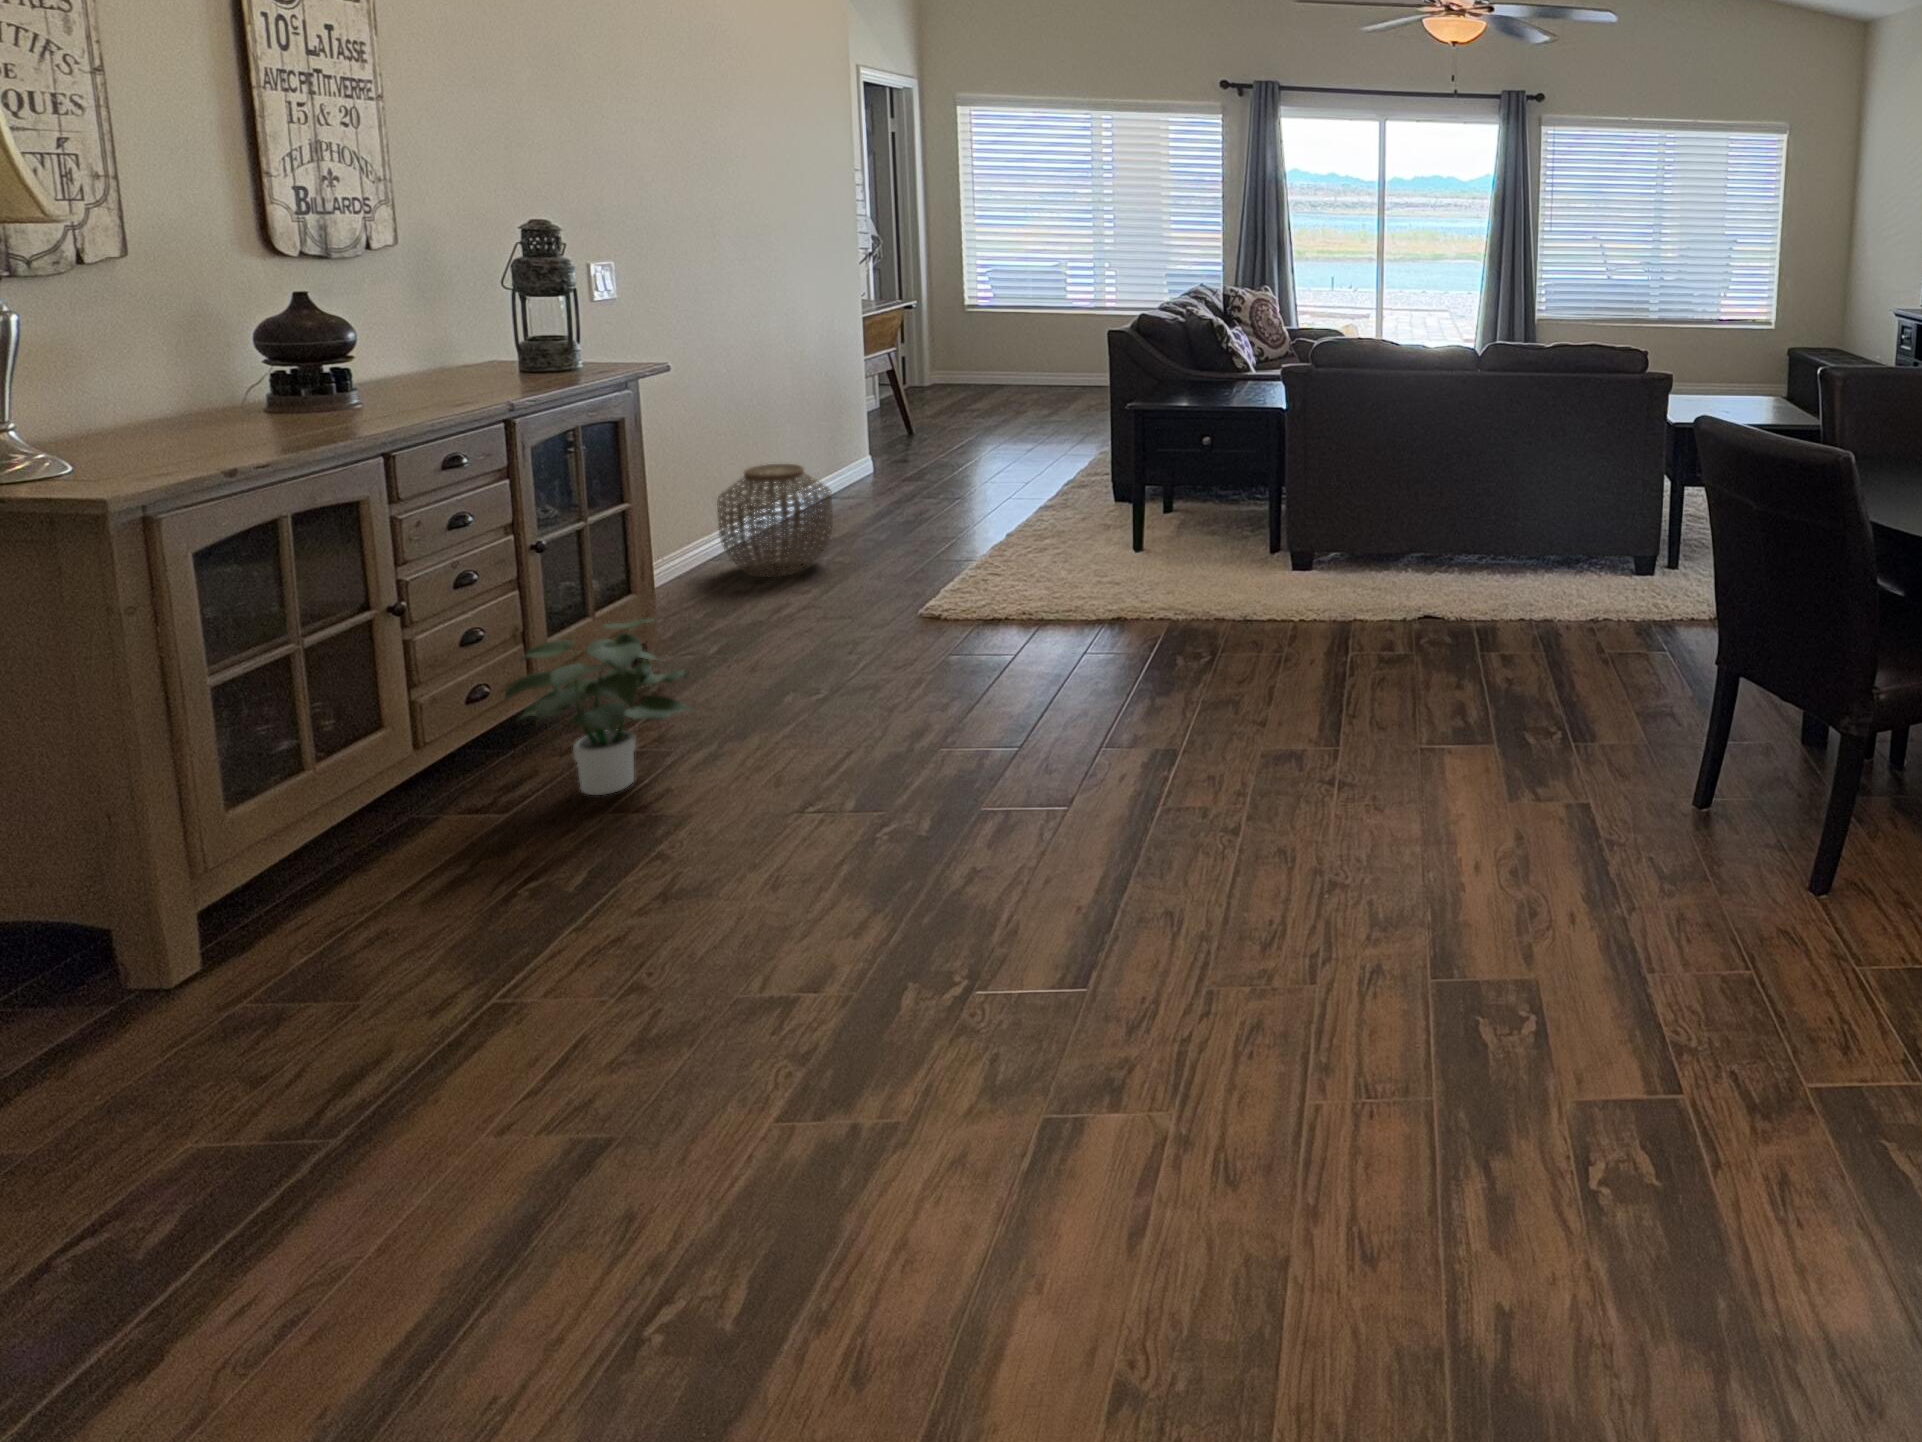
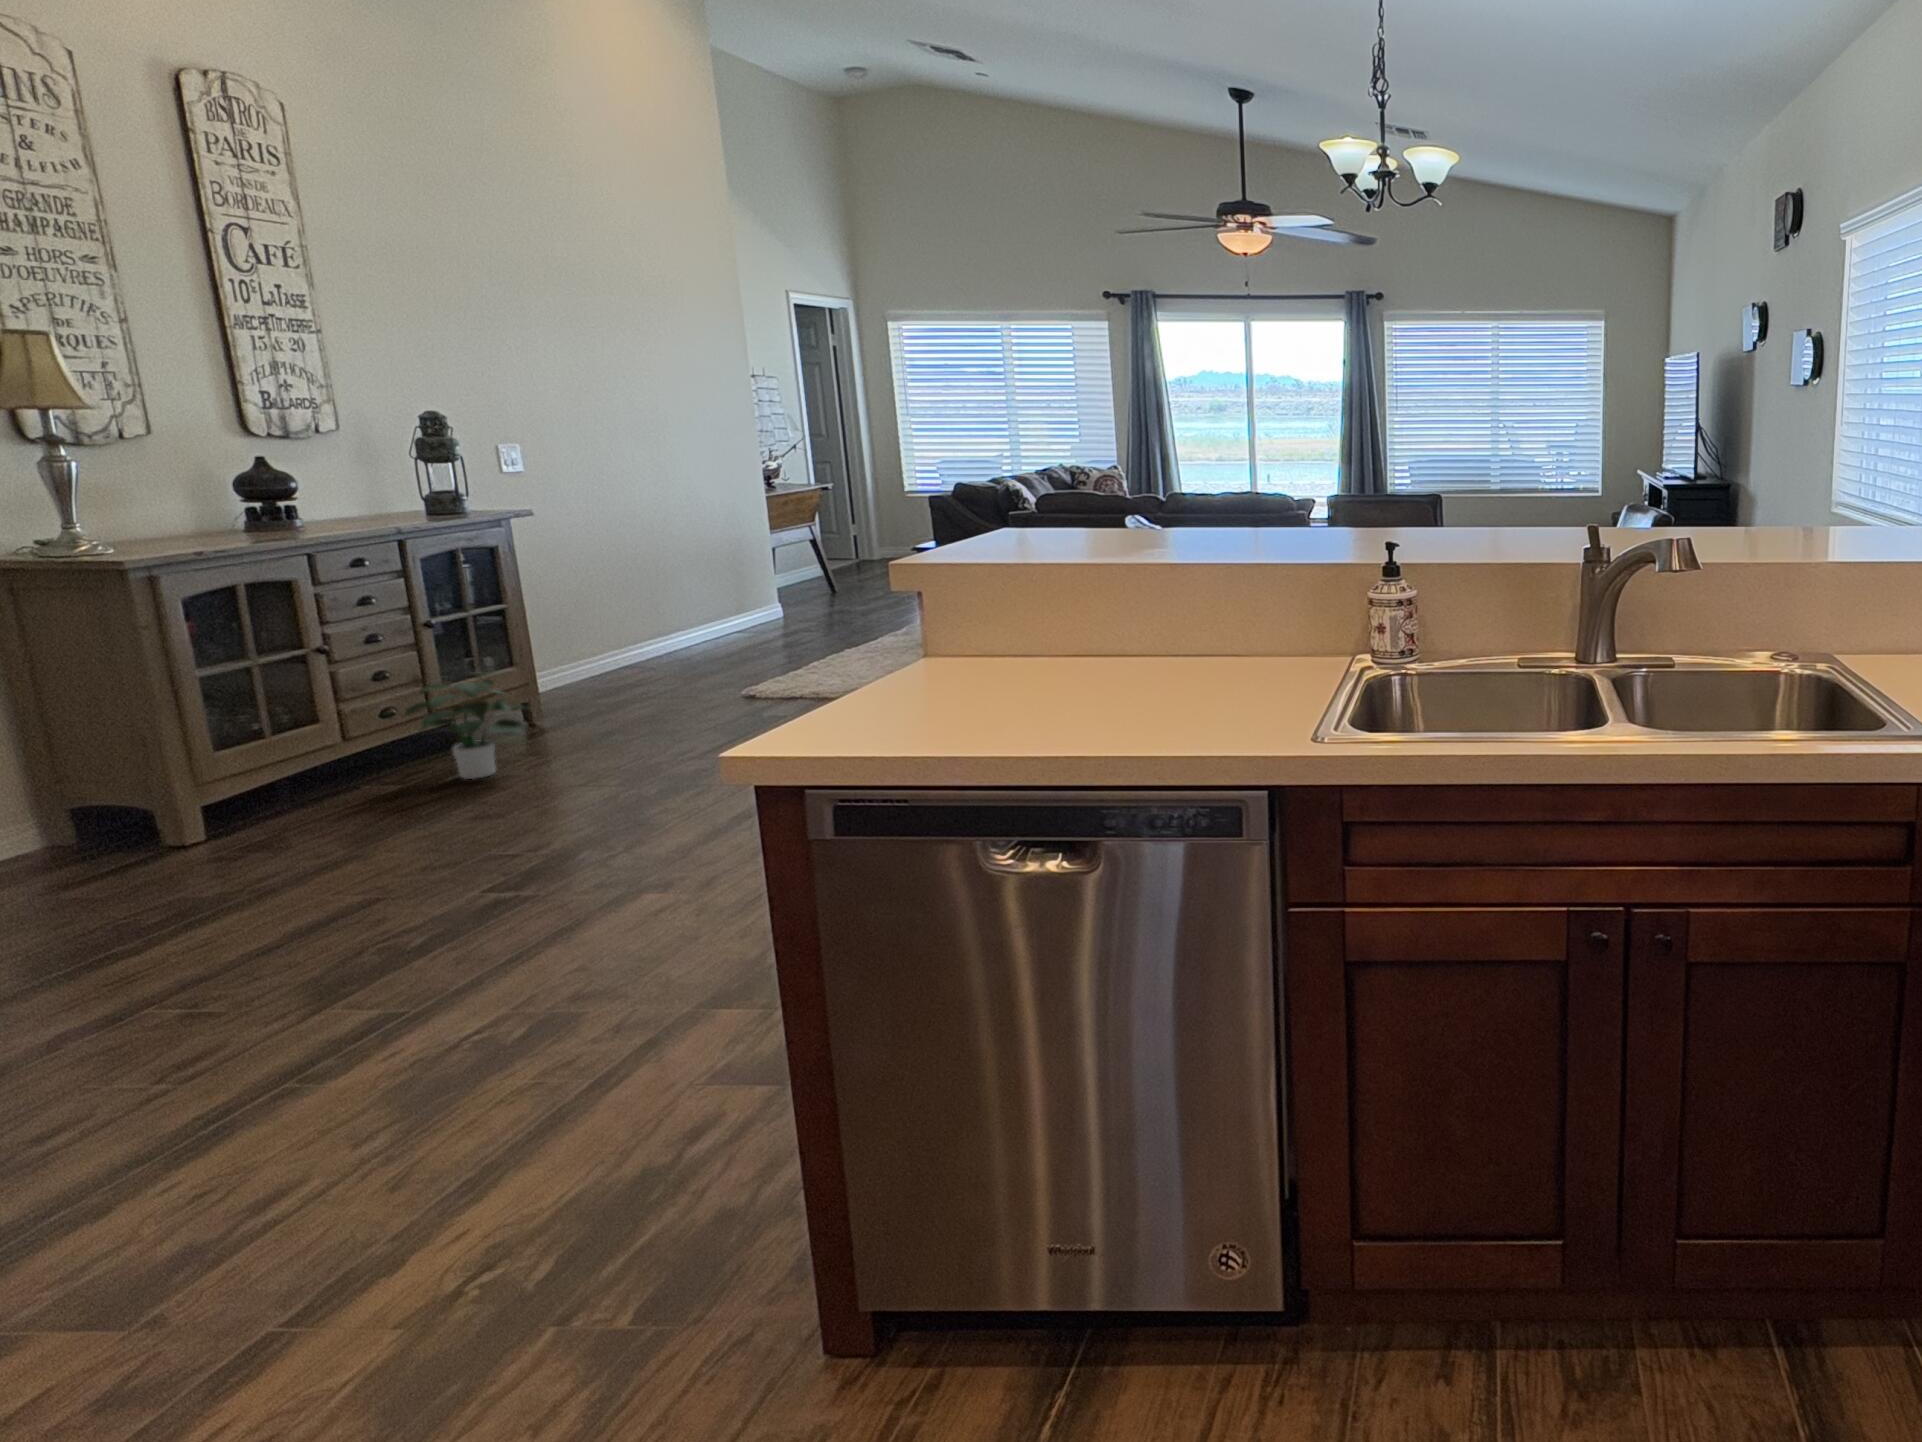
woven basket: present [717,464,833,577] -> none [621,593,710,674]

